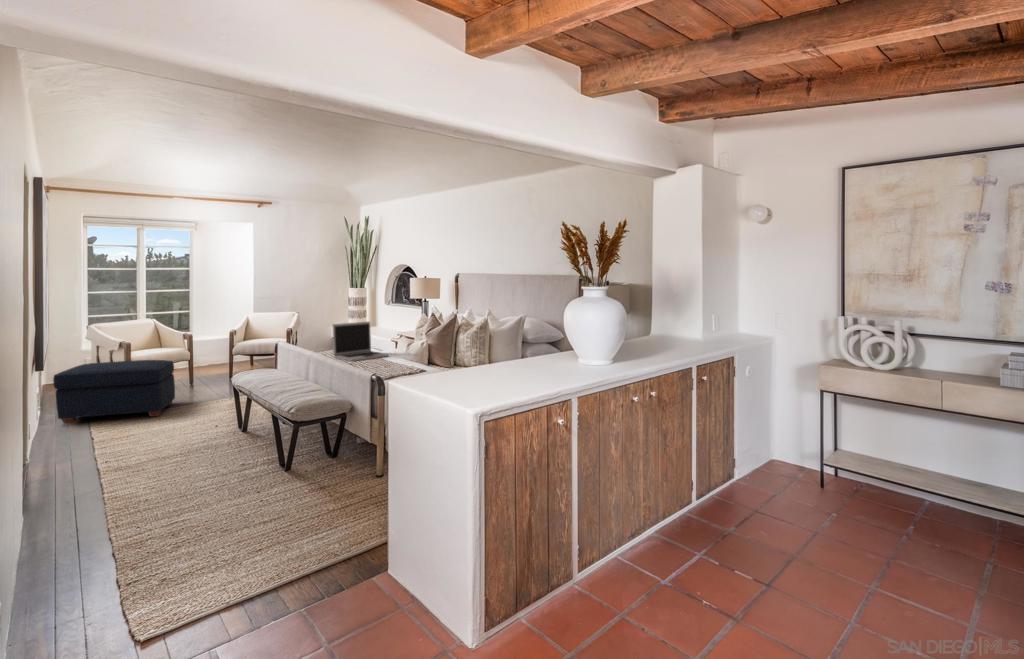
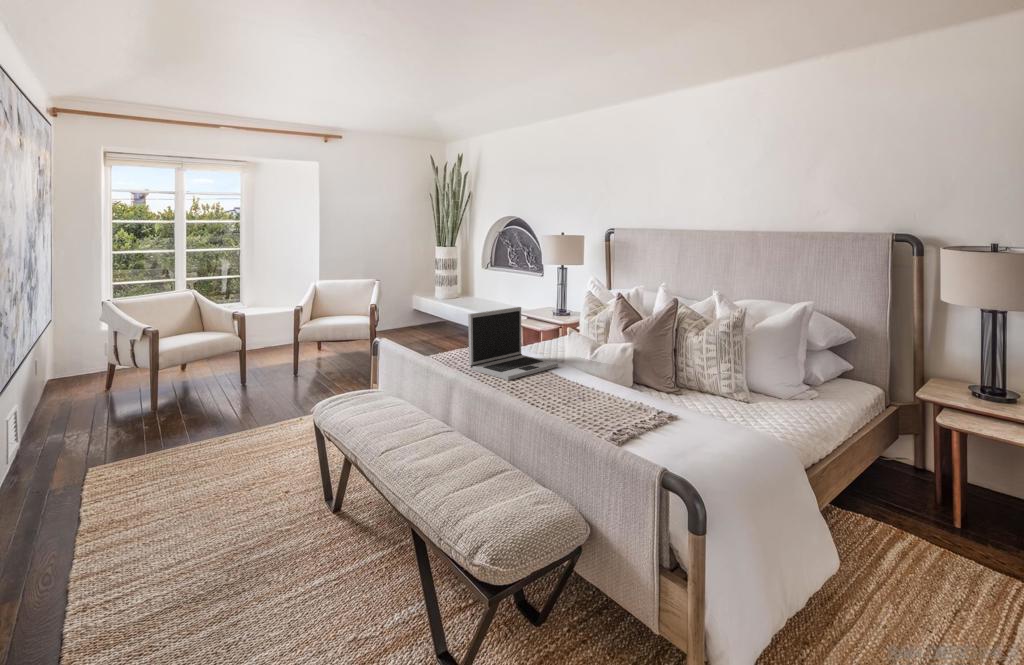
ottoman: present [53,360,175,423] -> none [36,358,222,461]

